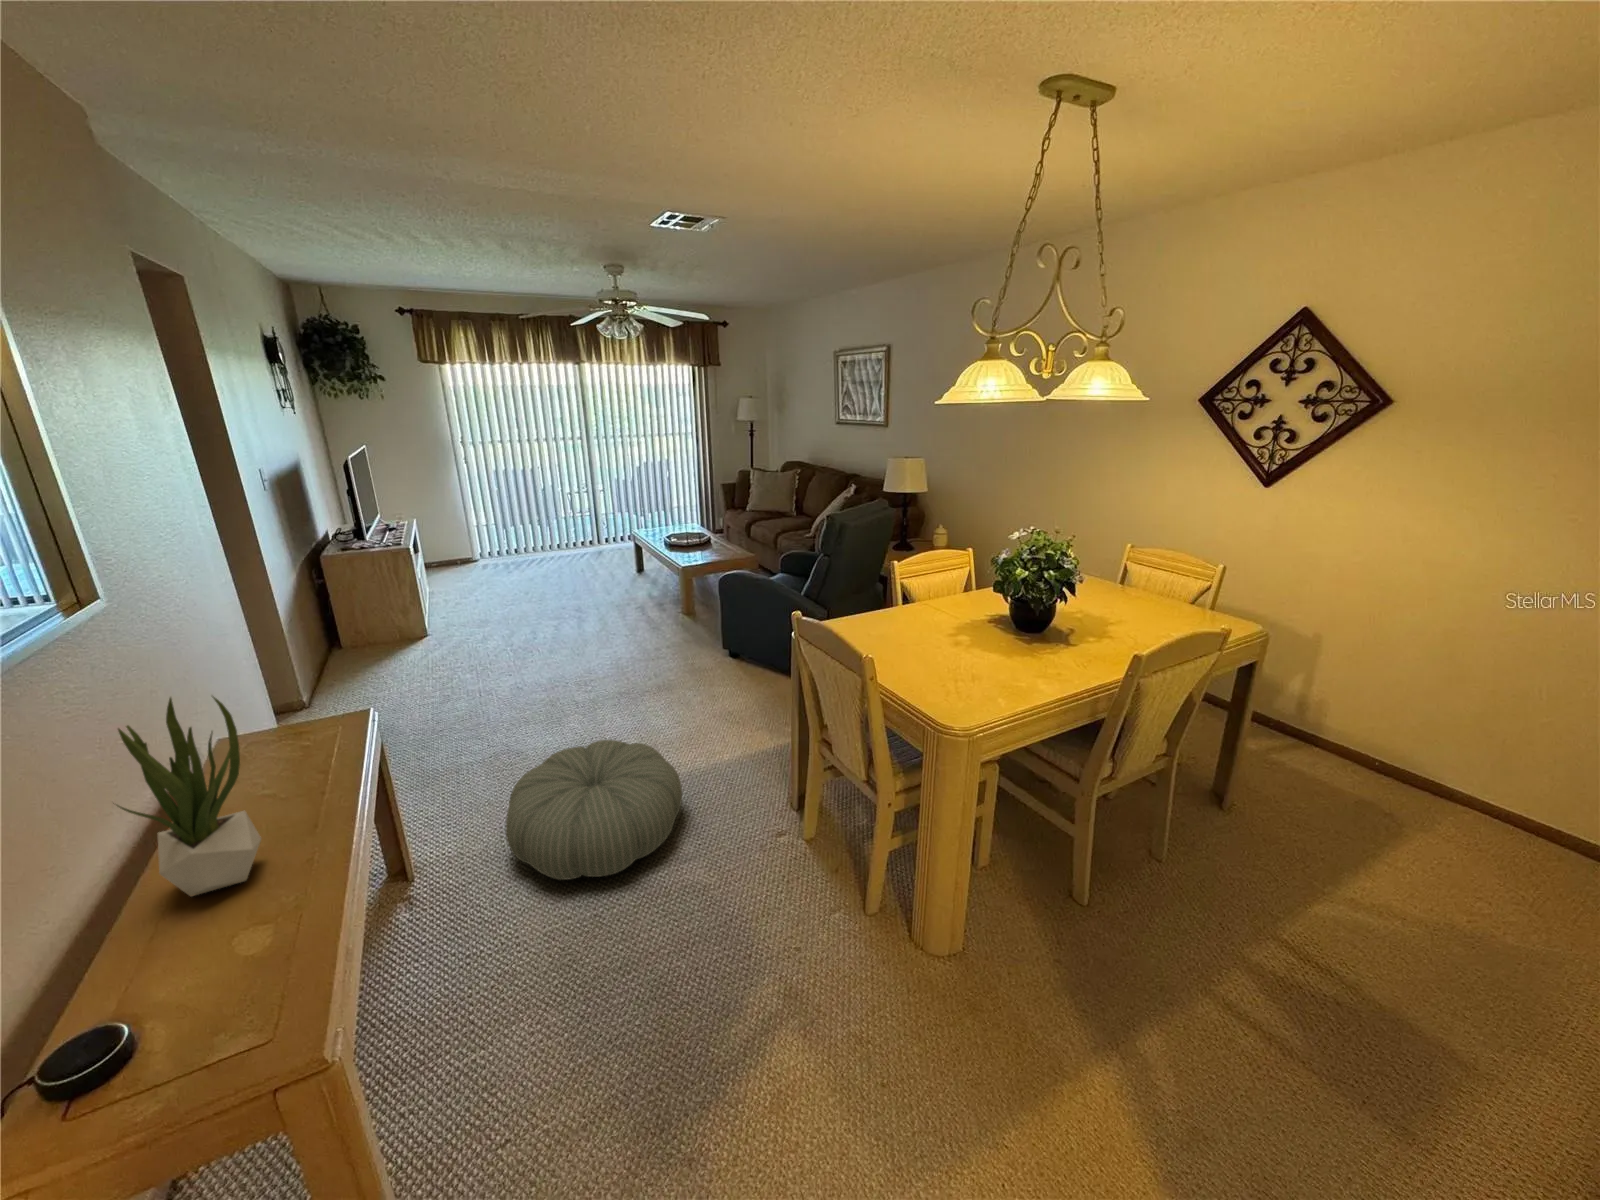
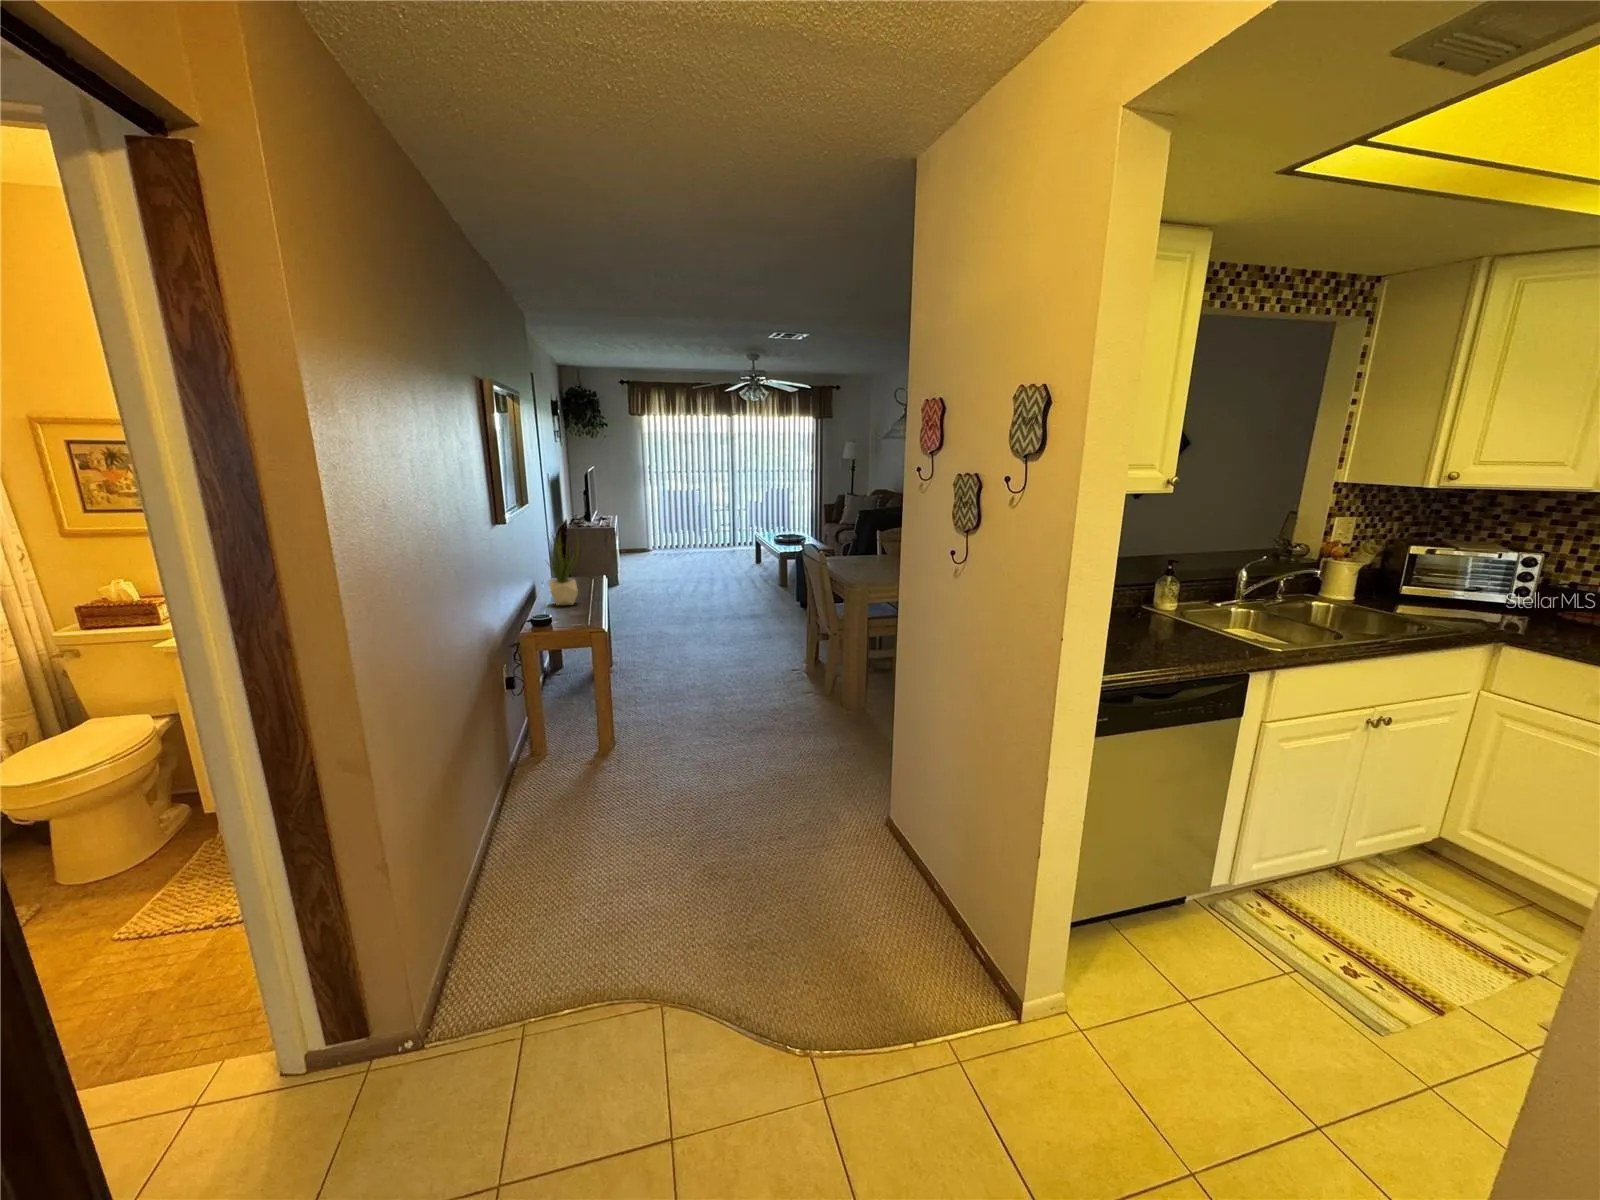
pouf: present [506,740,682,880] -> none [660,618,751,673]

